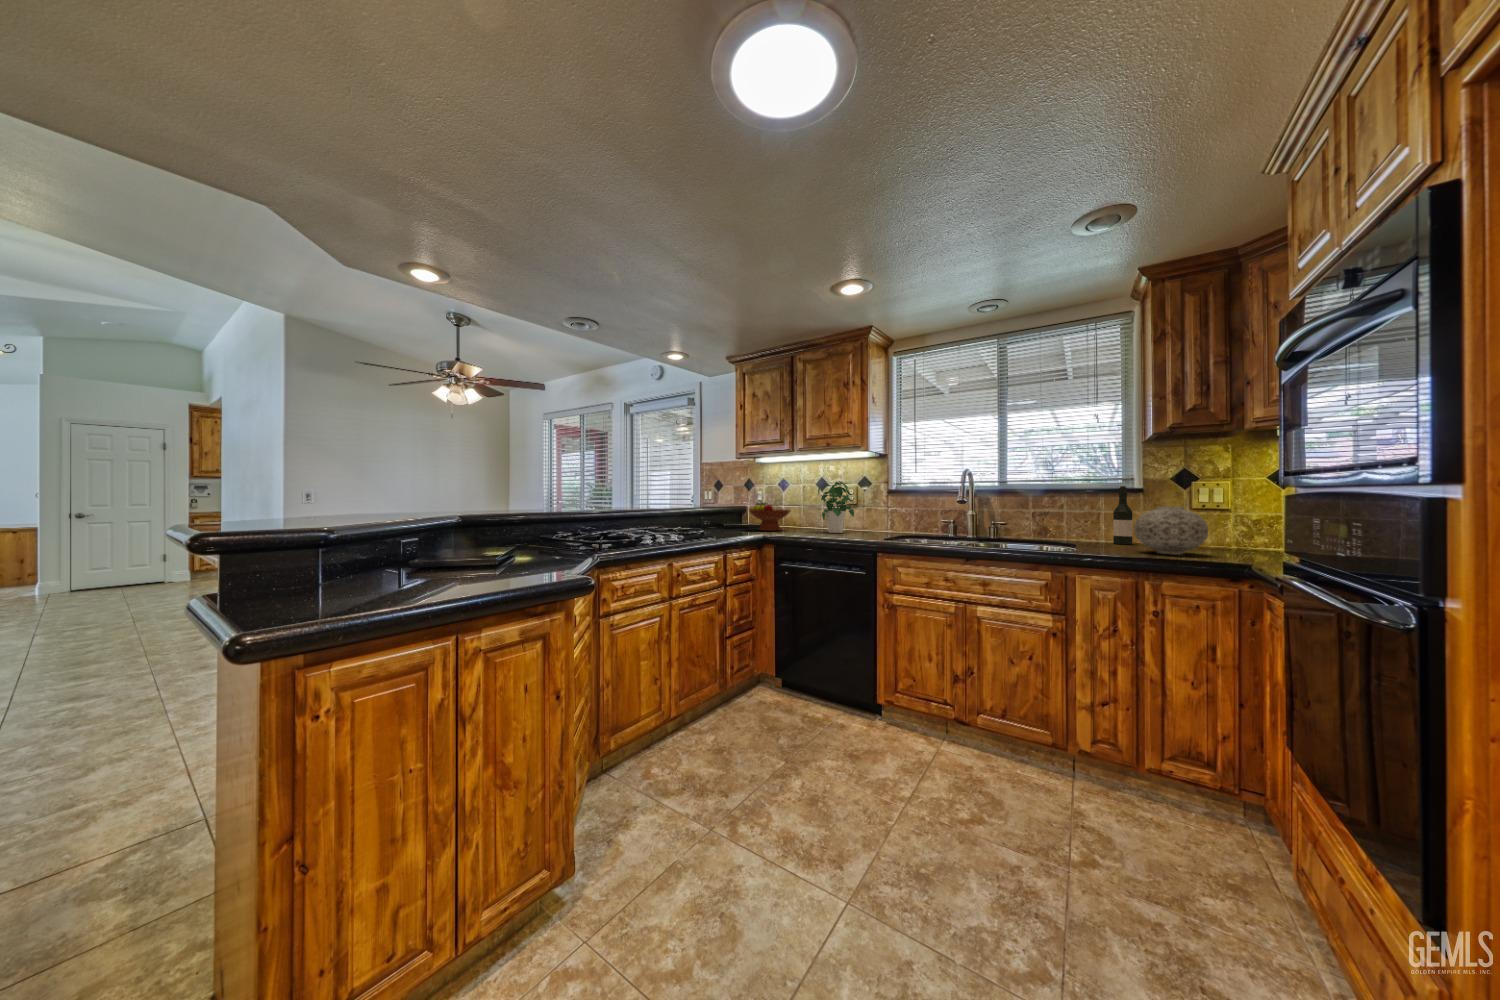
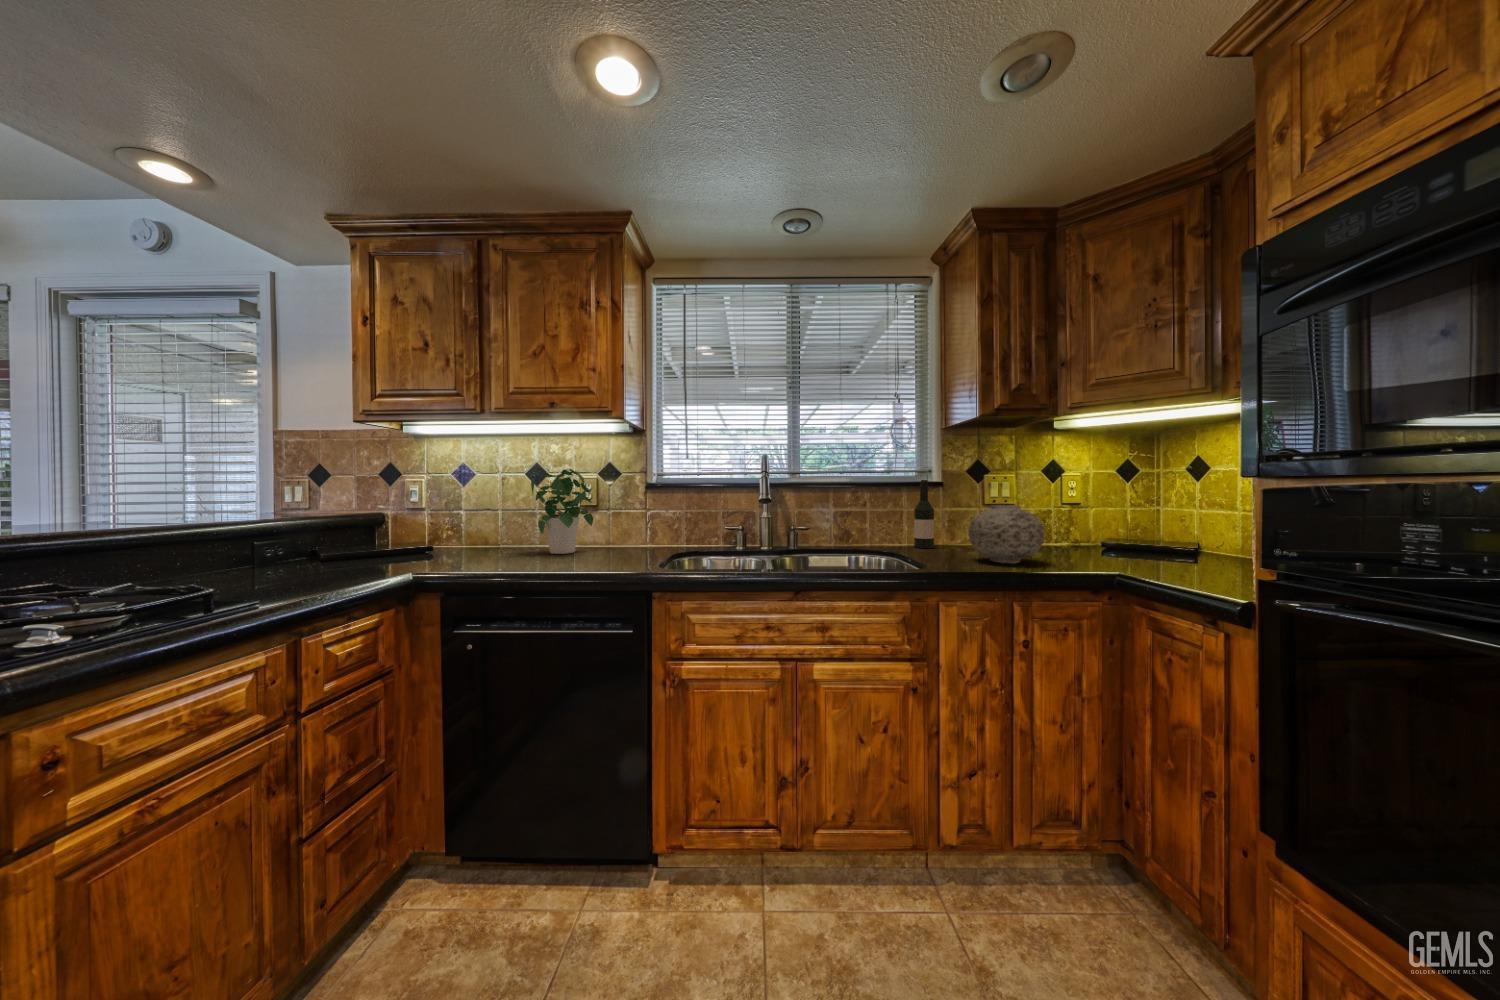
fruit bowl: present [749,502,790,531] -> none [386,504,480,558]

